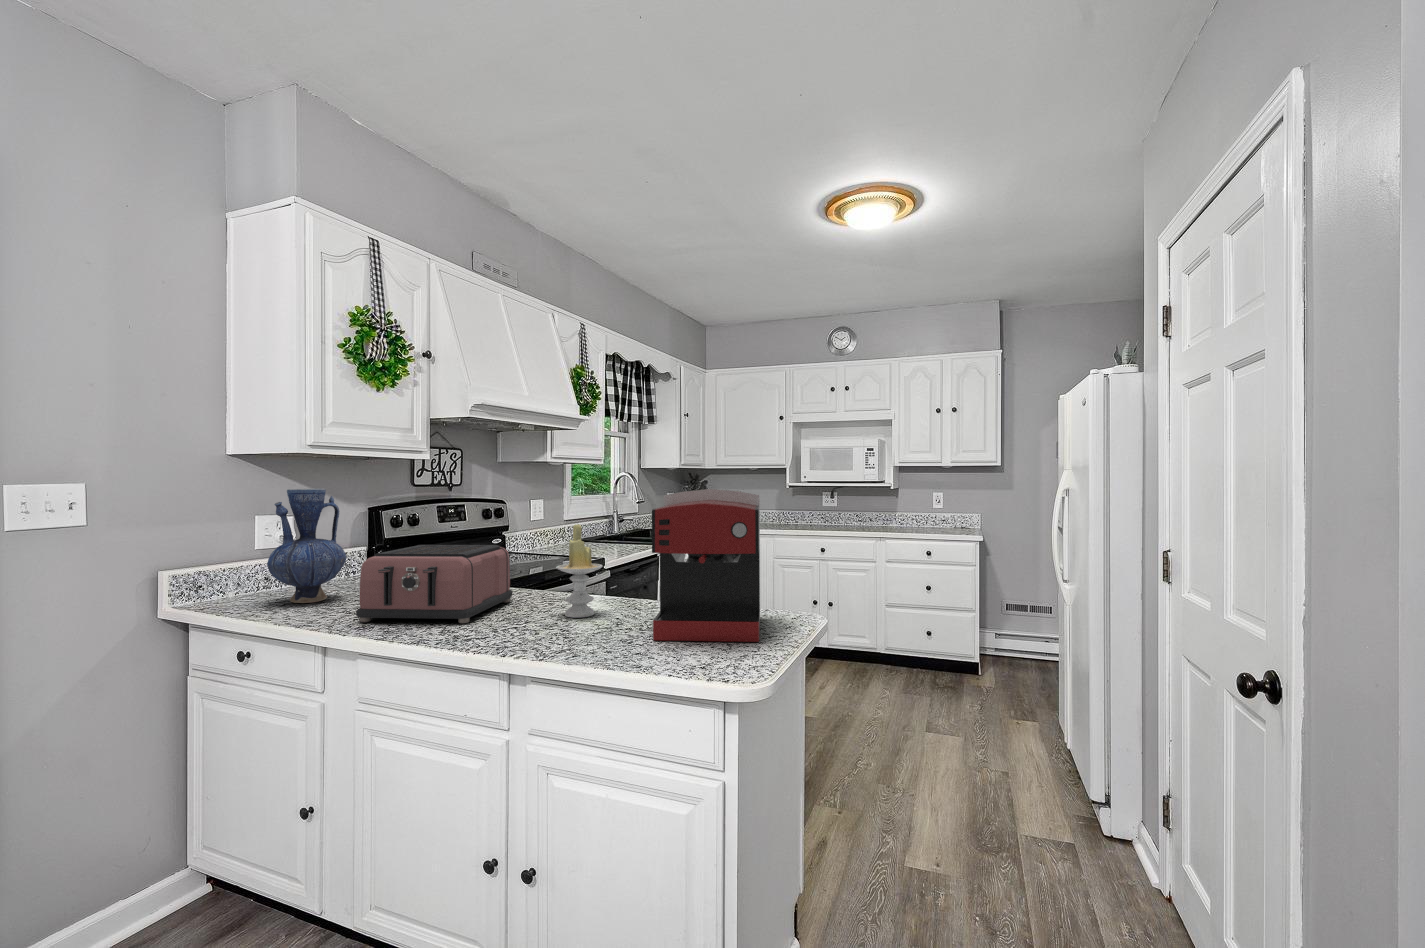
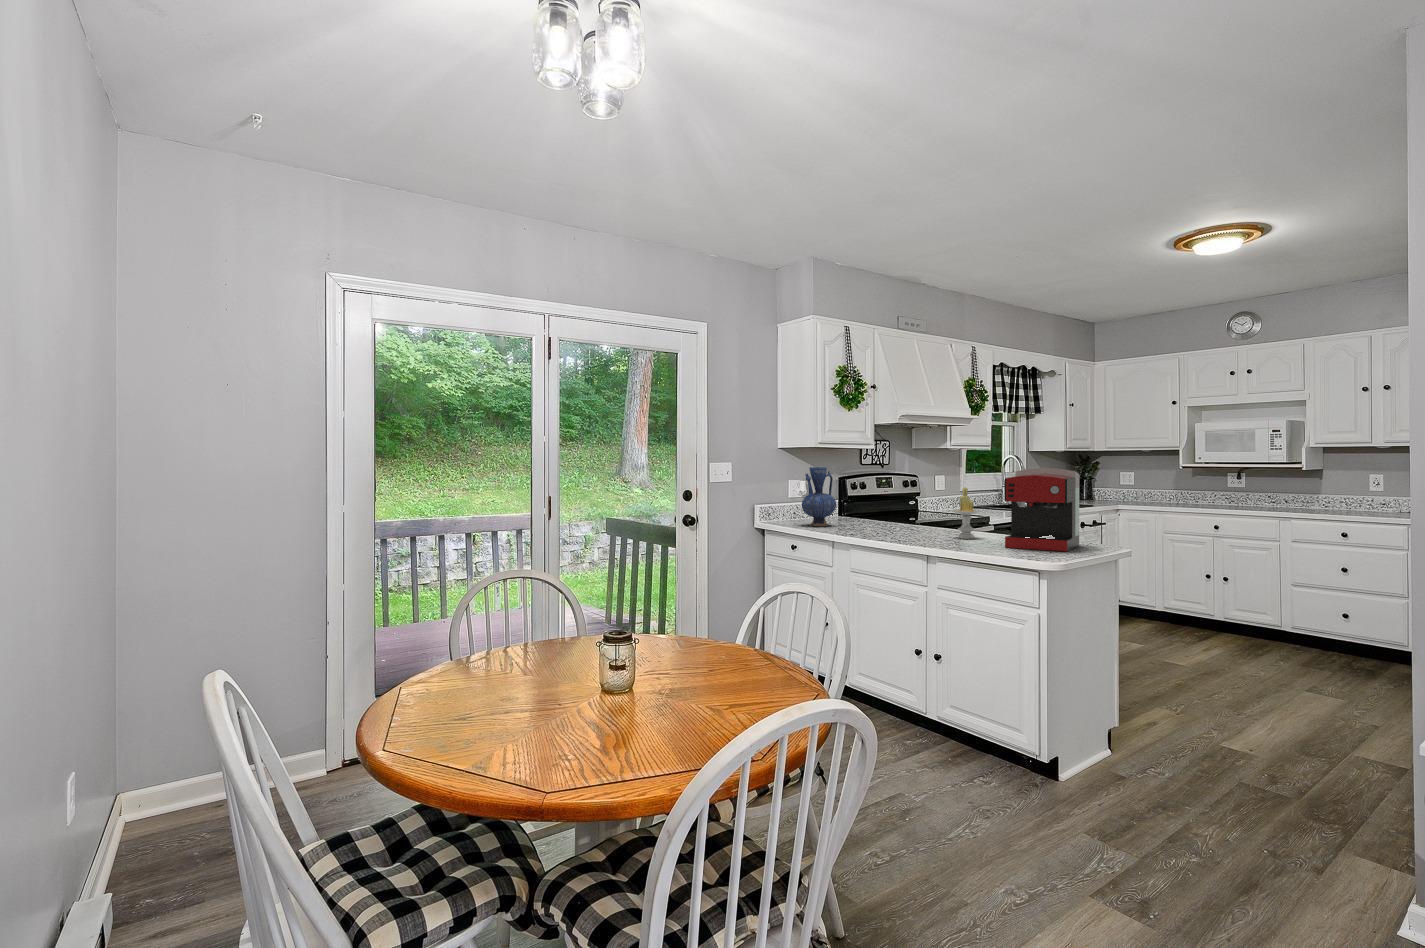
toaster: present [356,545,513,623] -> none [850,498,927,537]

